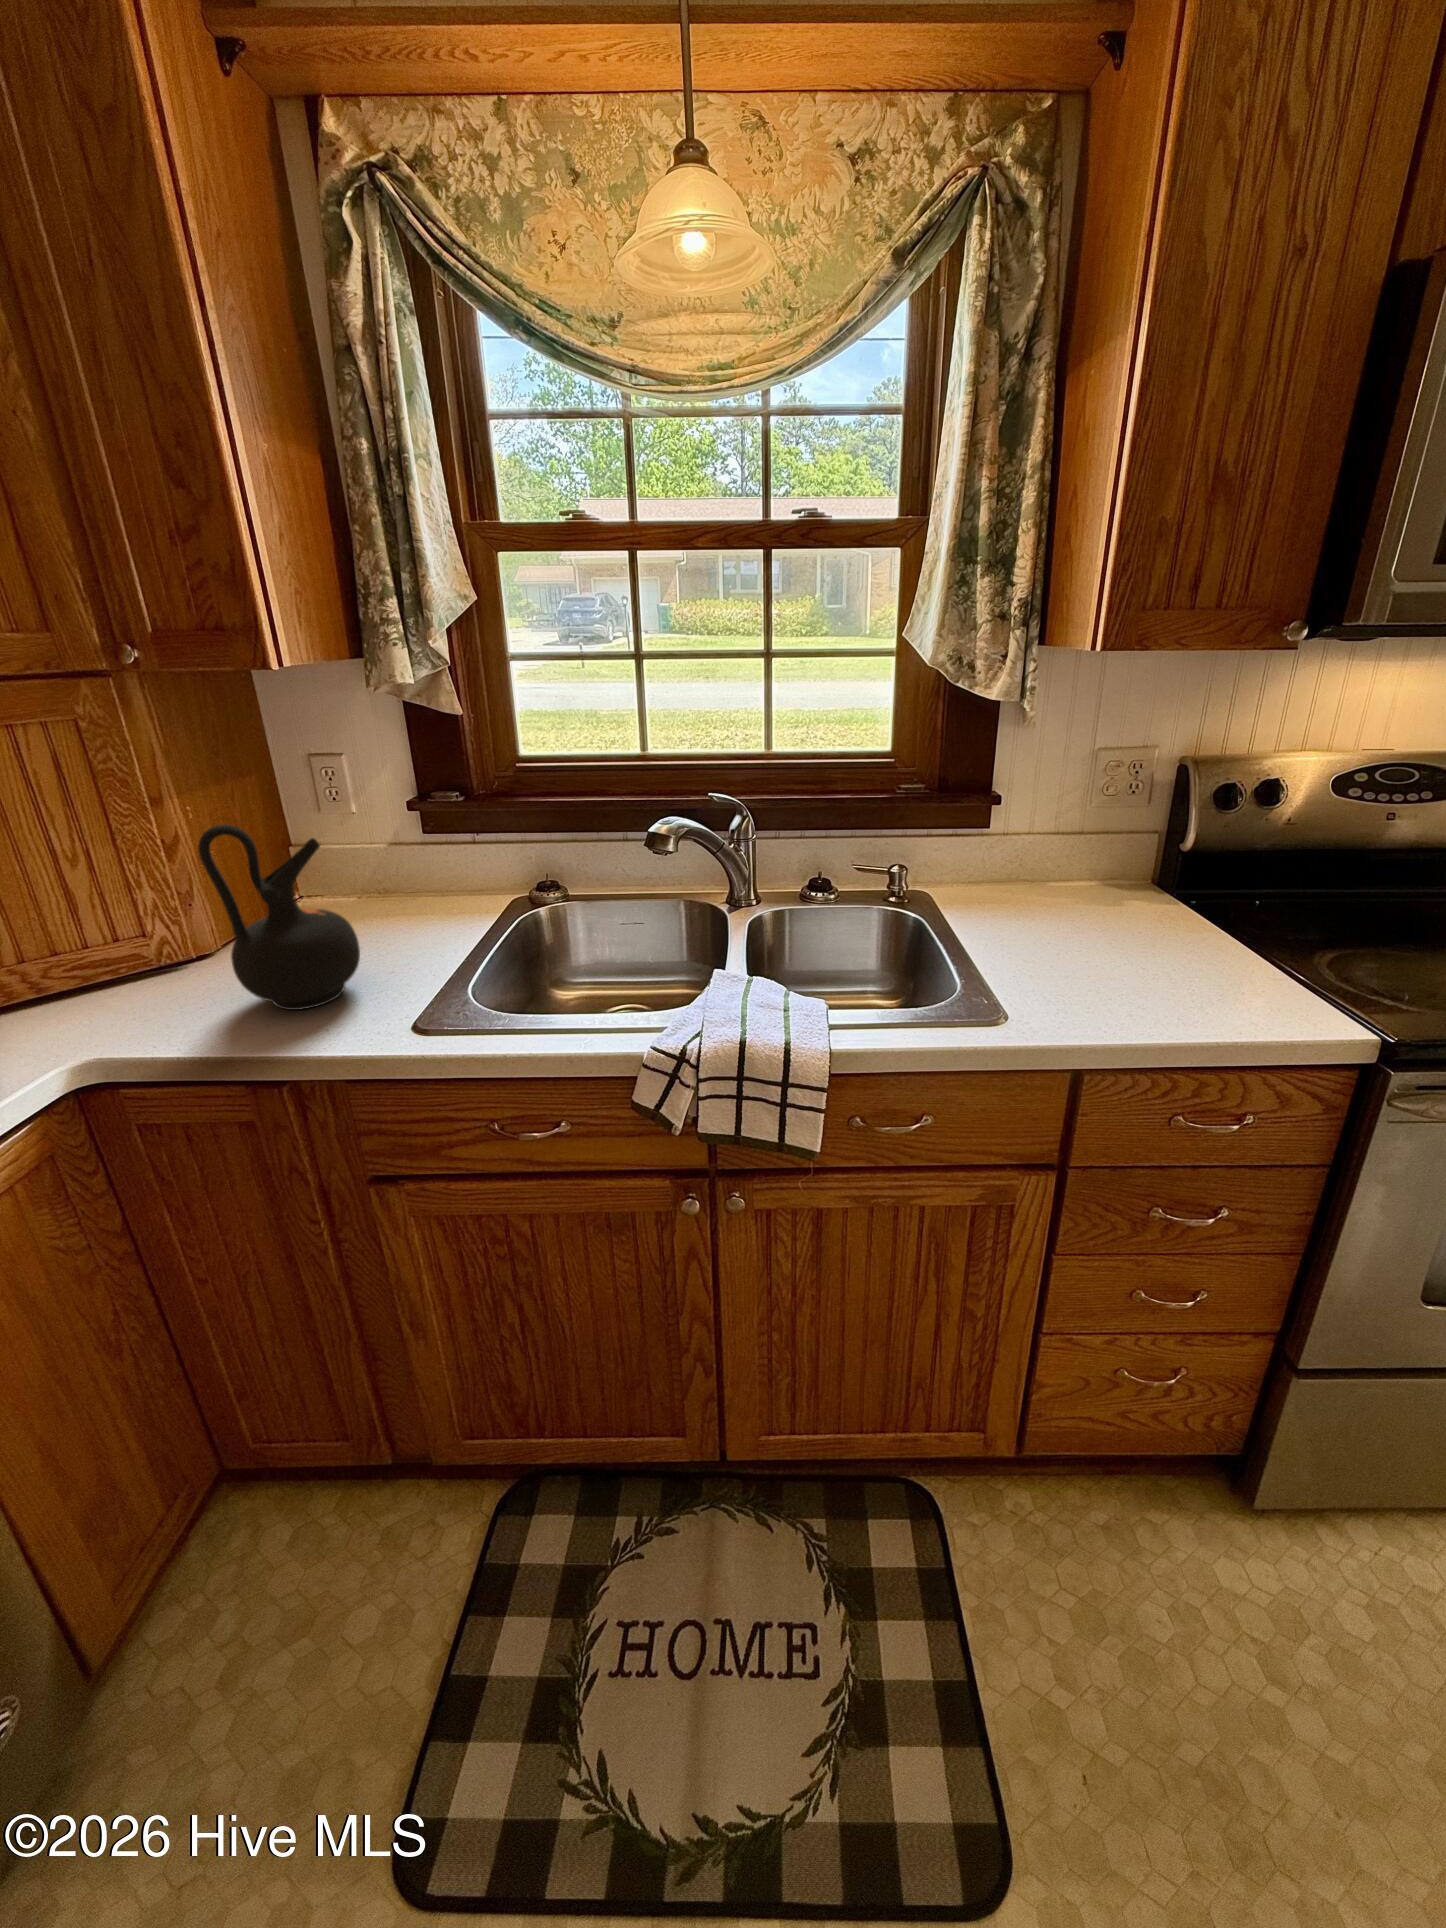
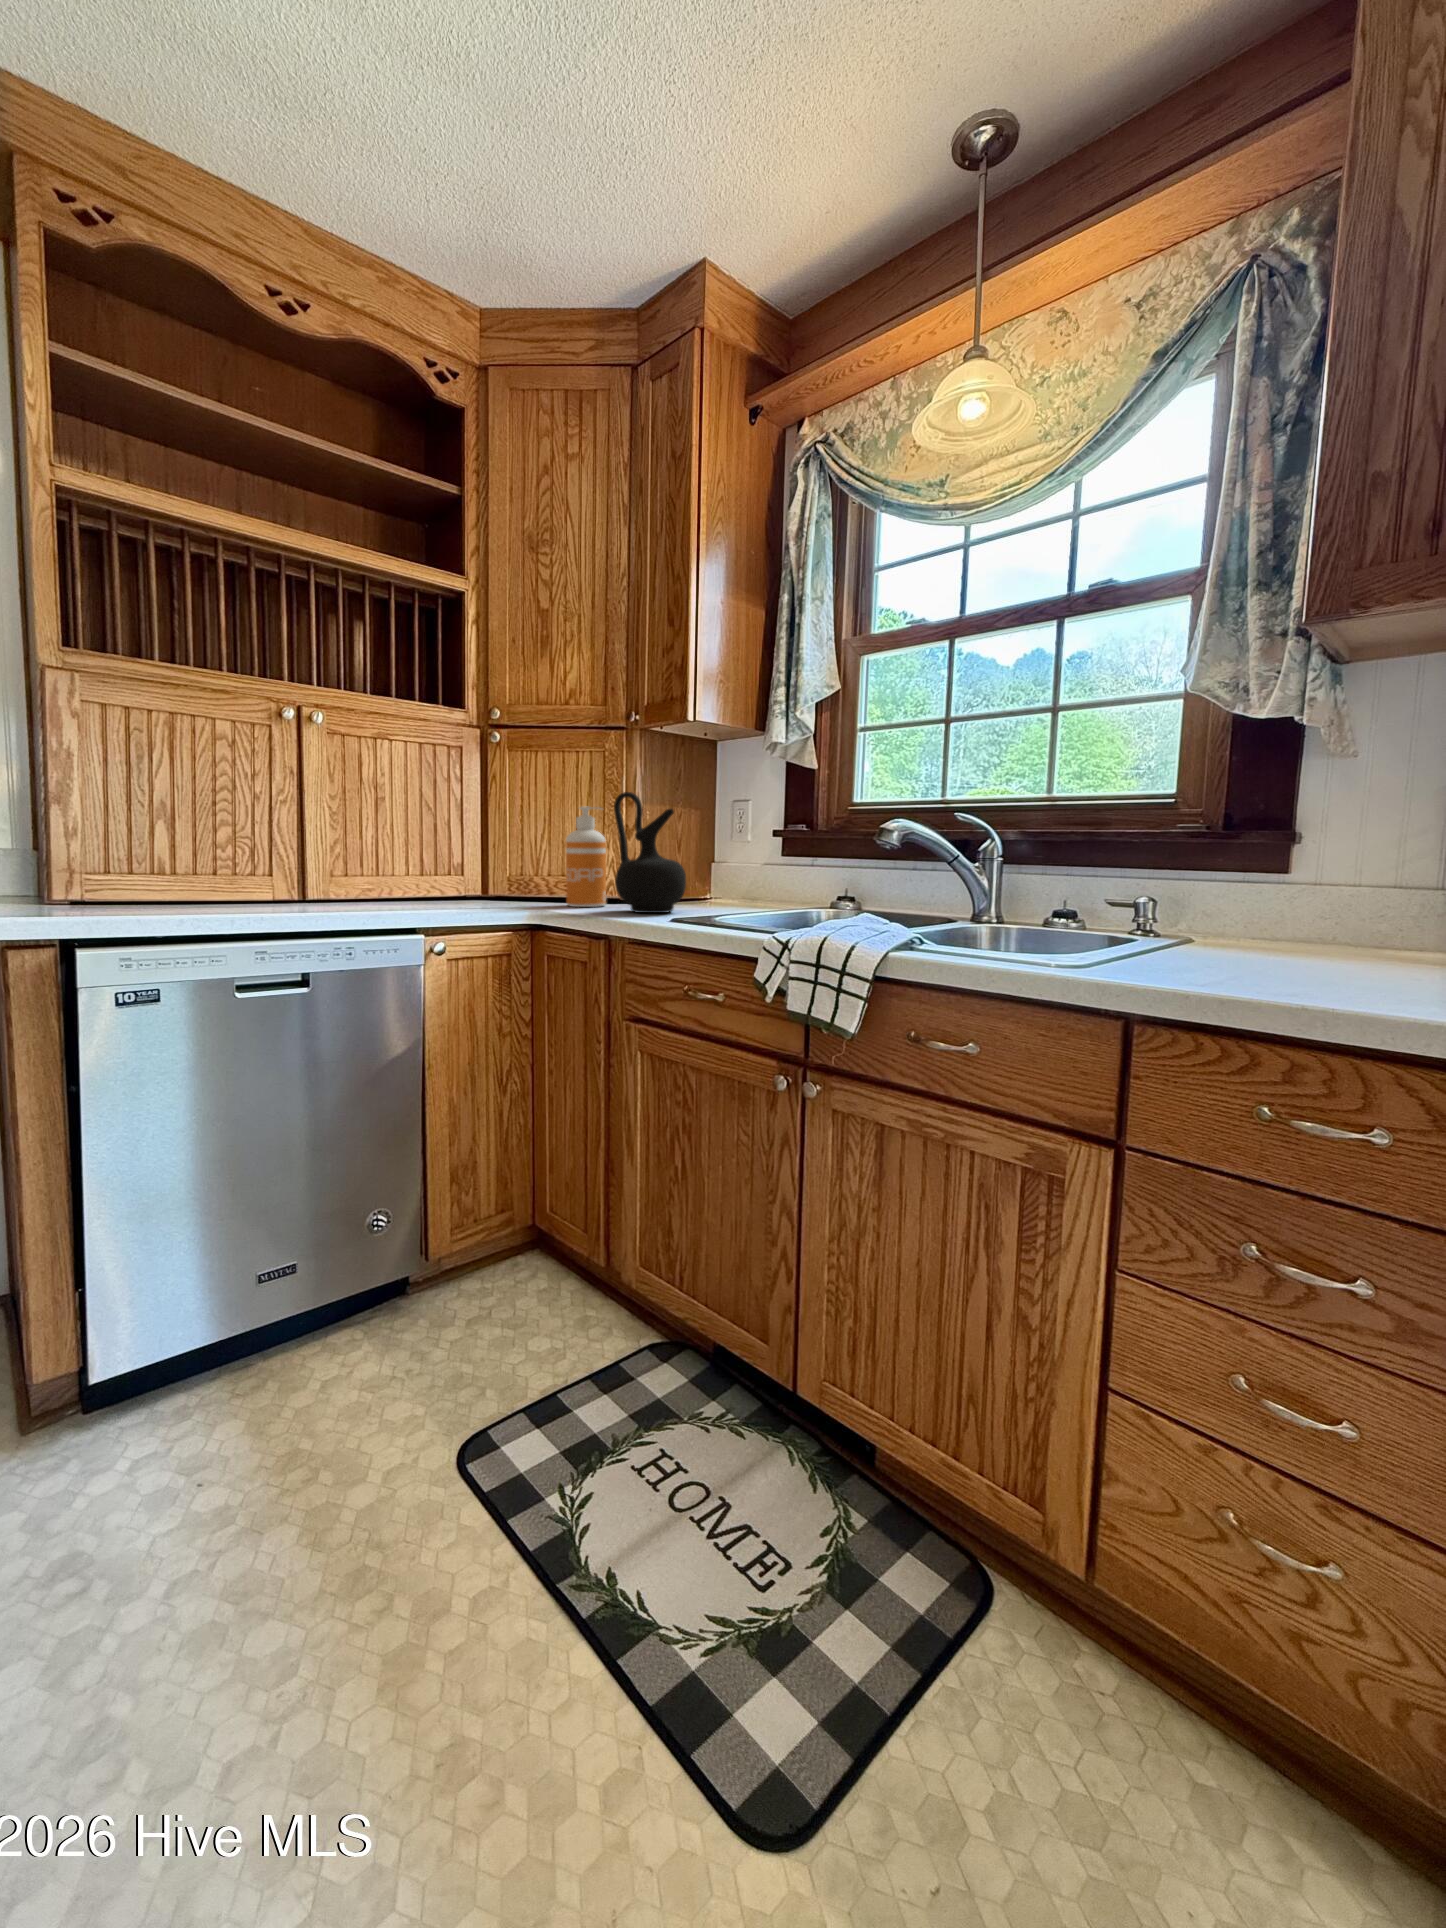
soap dispenser: none [69,838,185,1019] -> present [566,807,606,907]

